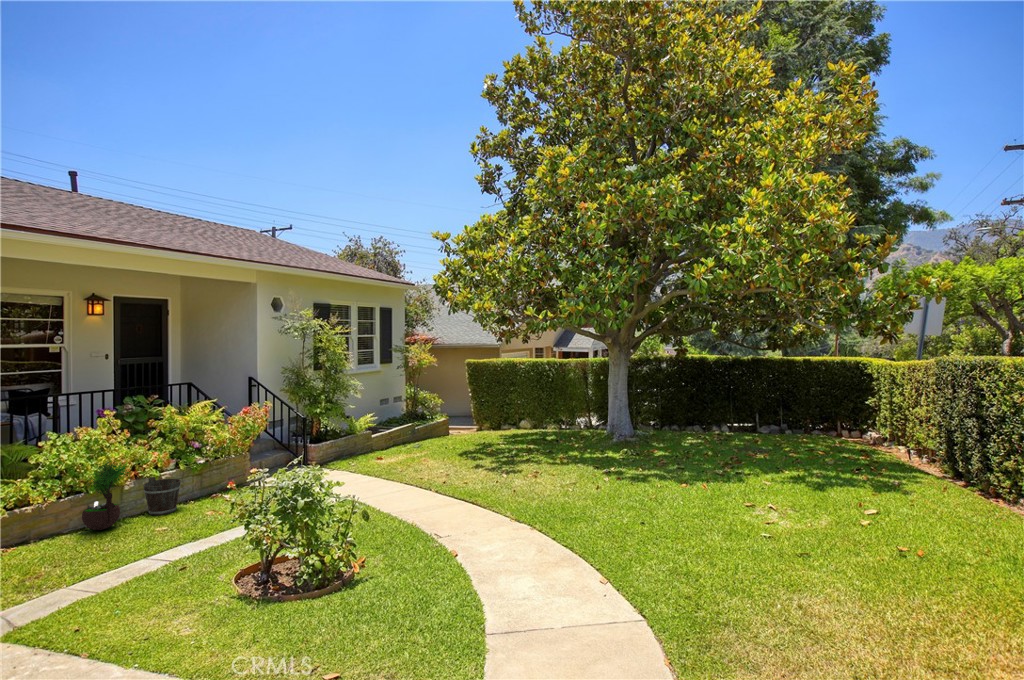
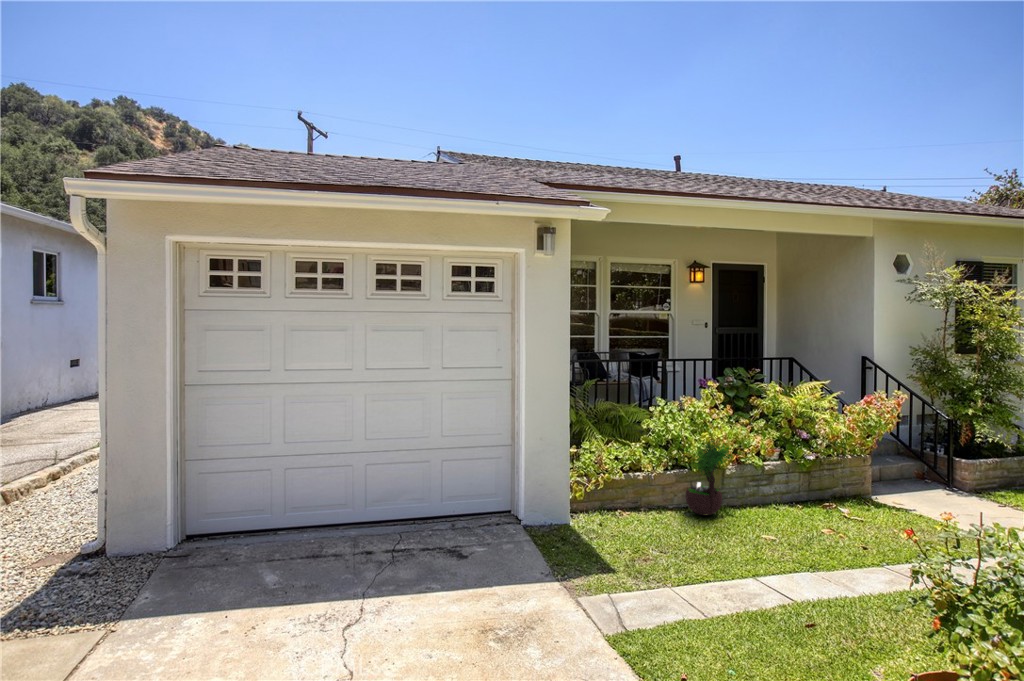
bucket: present [143,477,181,515] -> none [746,466,788,515]

